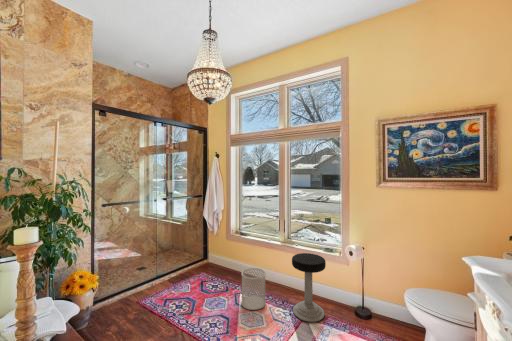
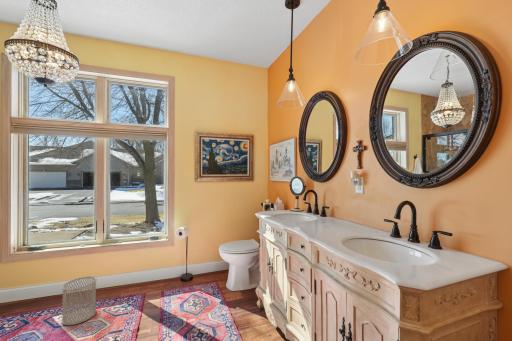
stool: present [292,253,326,322] -> none [129,244,161,303]

